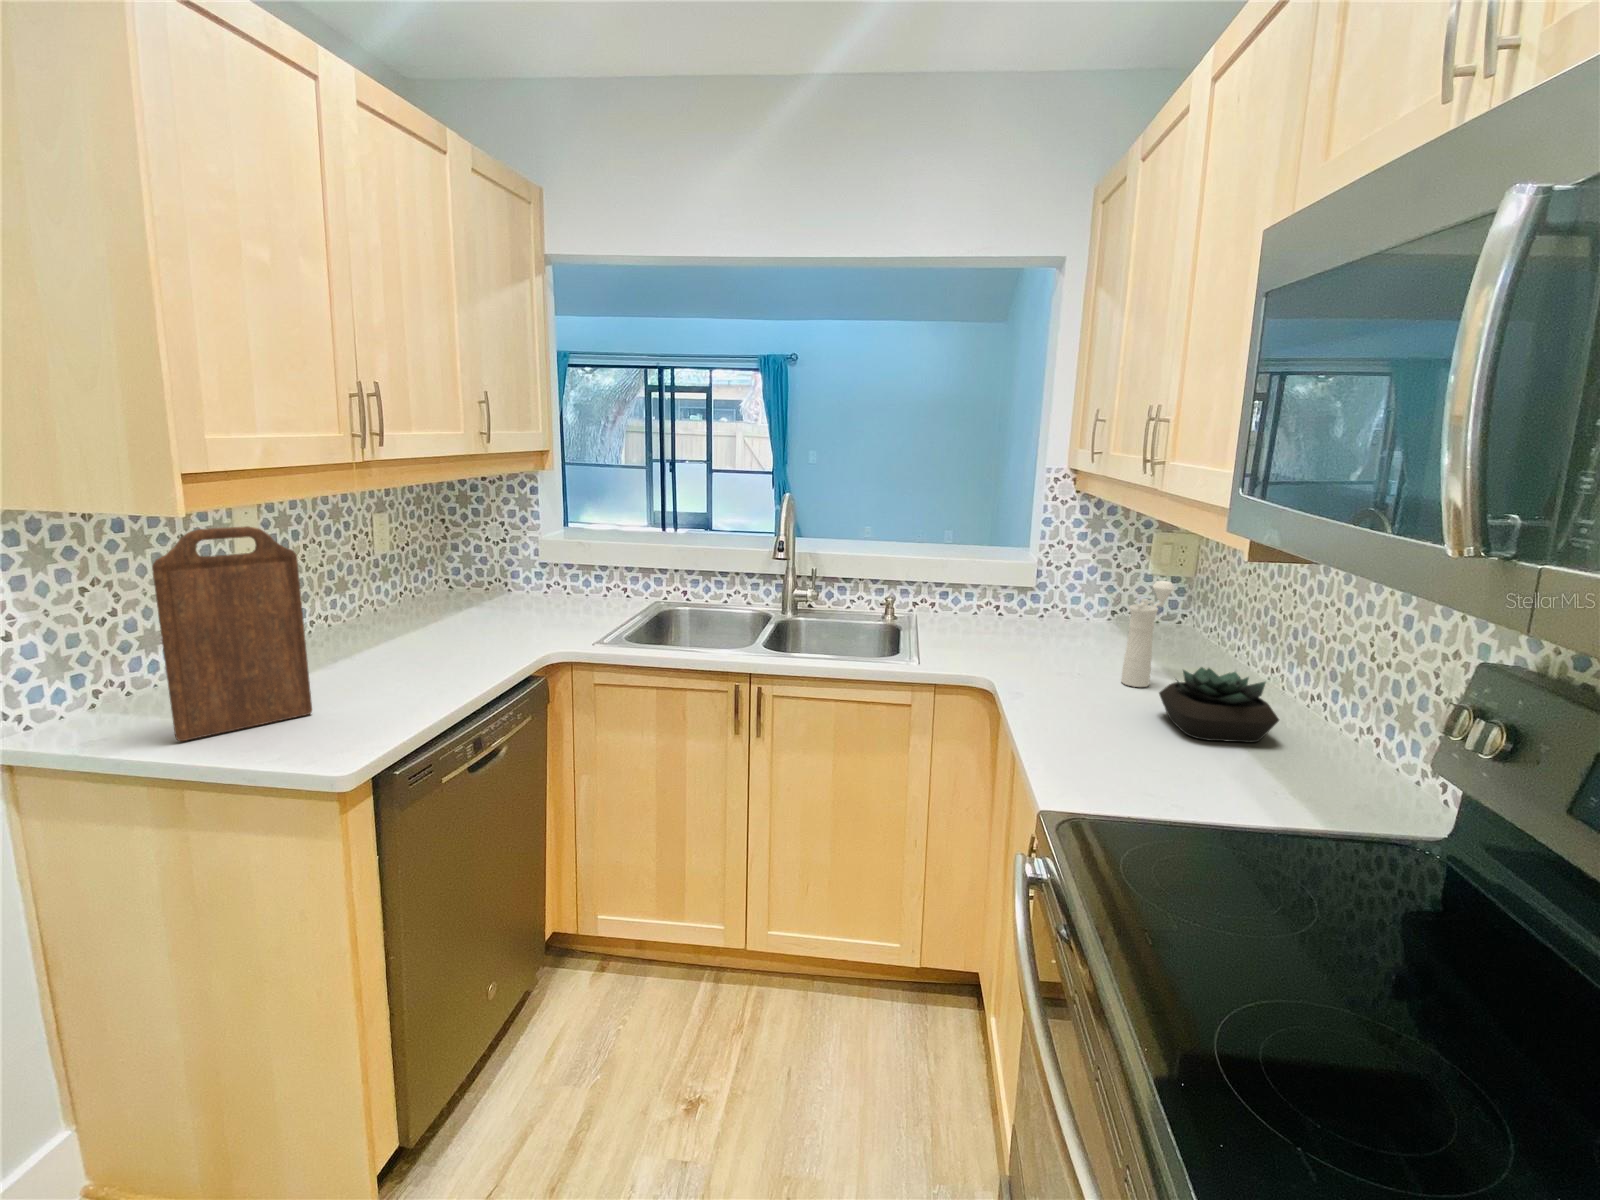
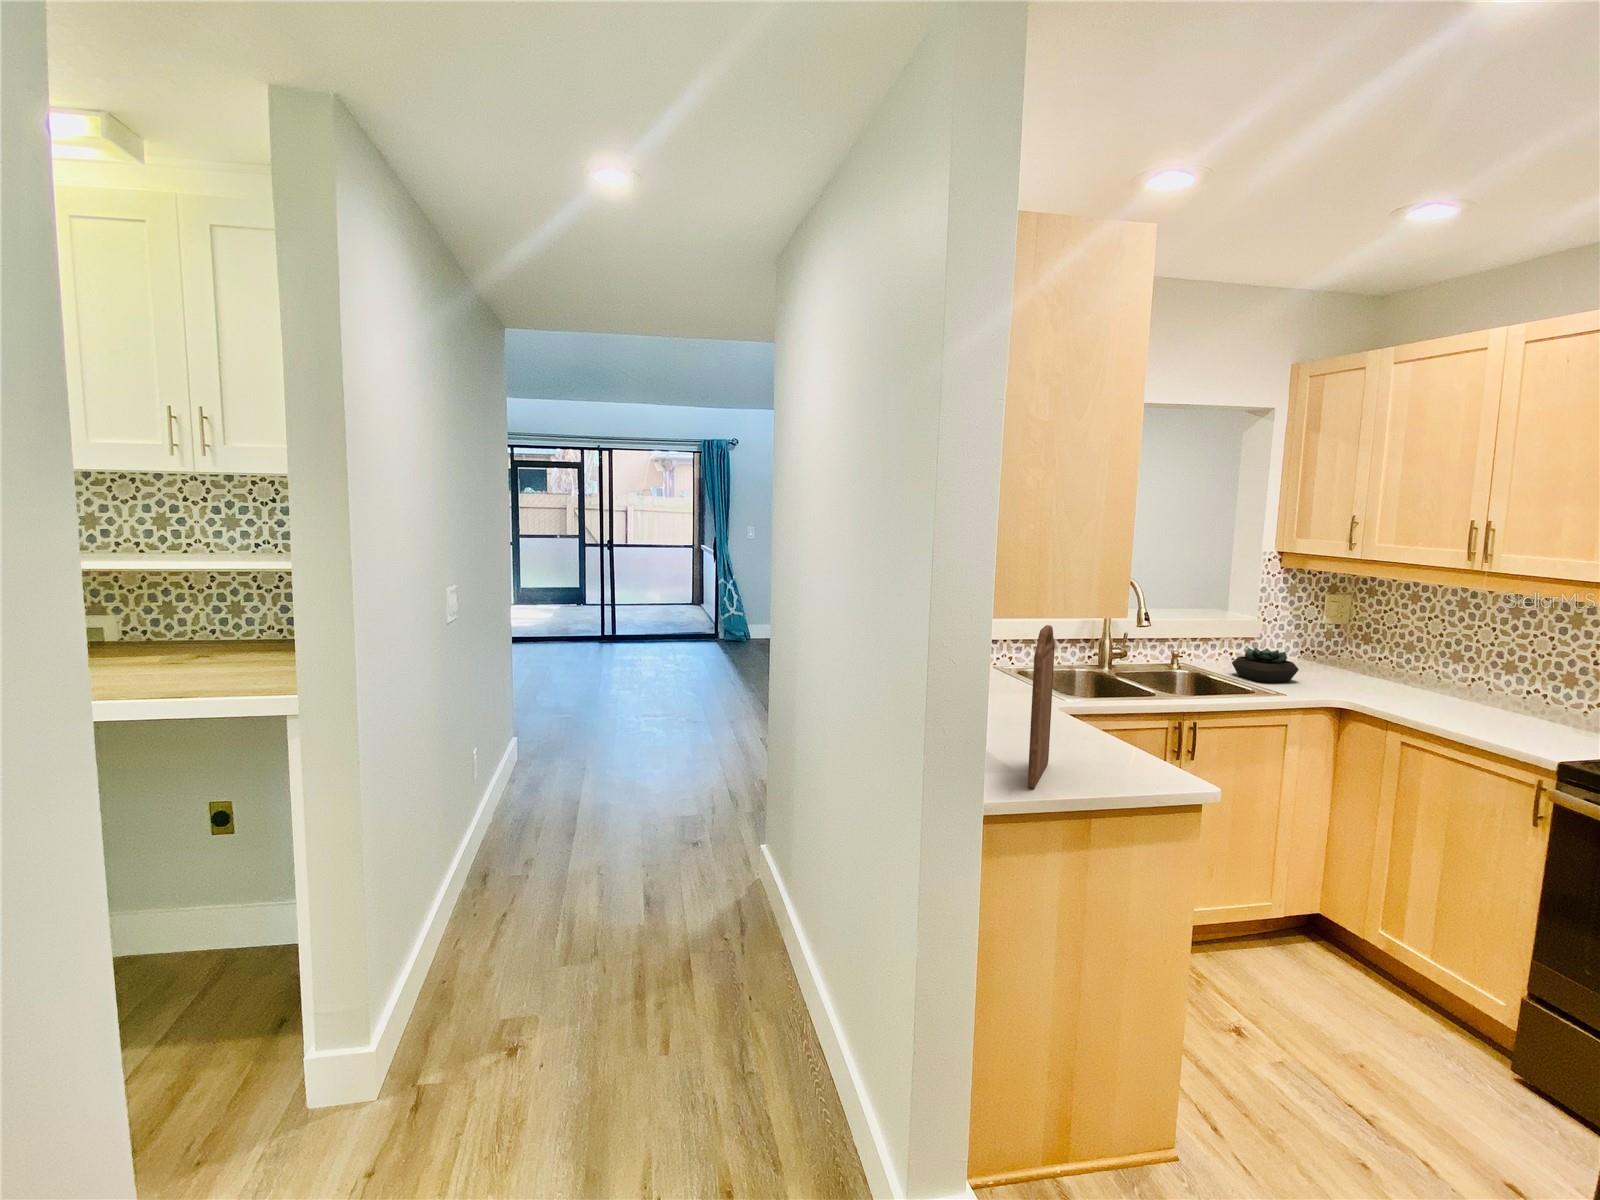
pepper mill: present [1121,581,1174,687] -> none [1401,628,1428,698]
succulent plant: present [1159,667,1279,743] -> present [1232,648,1299,682]

